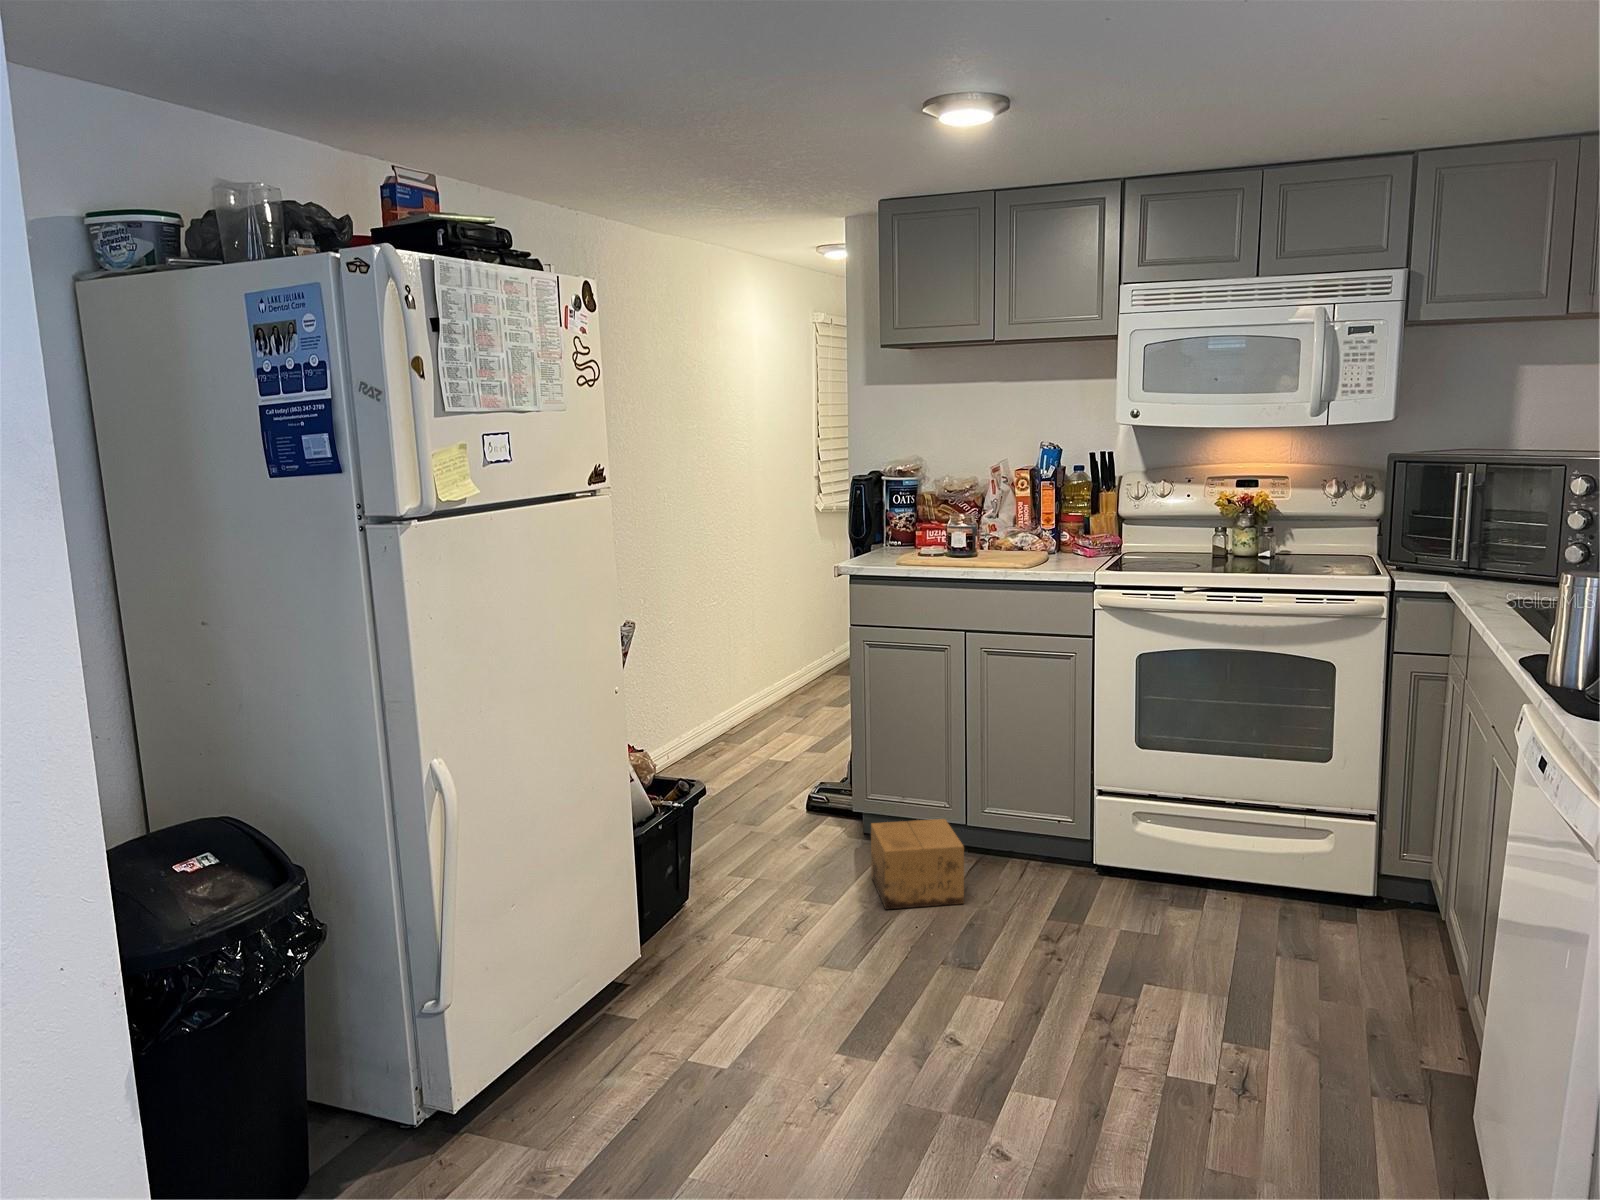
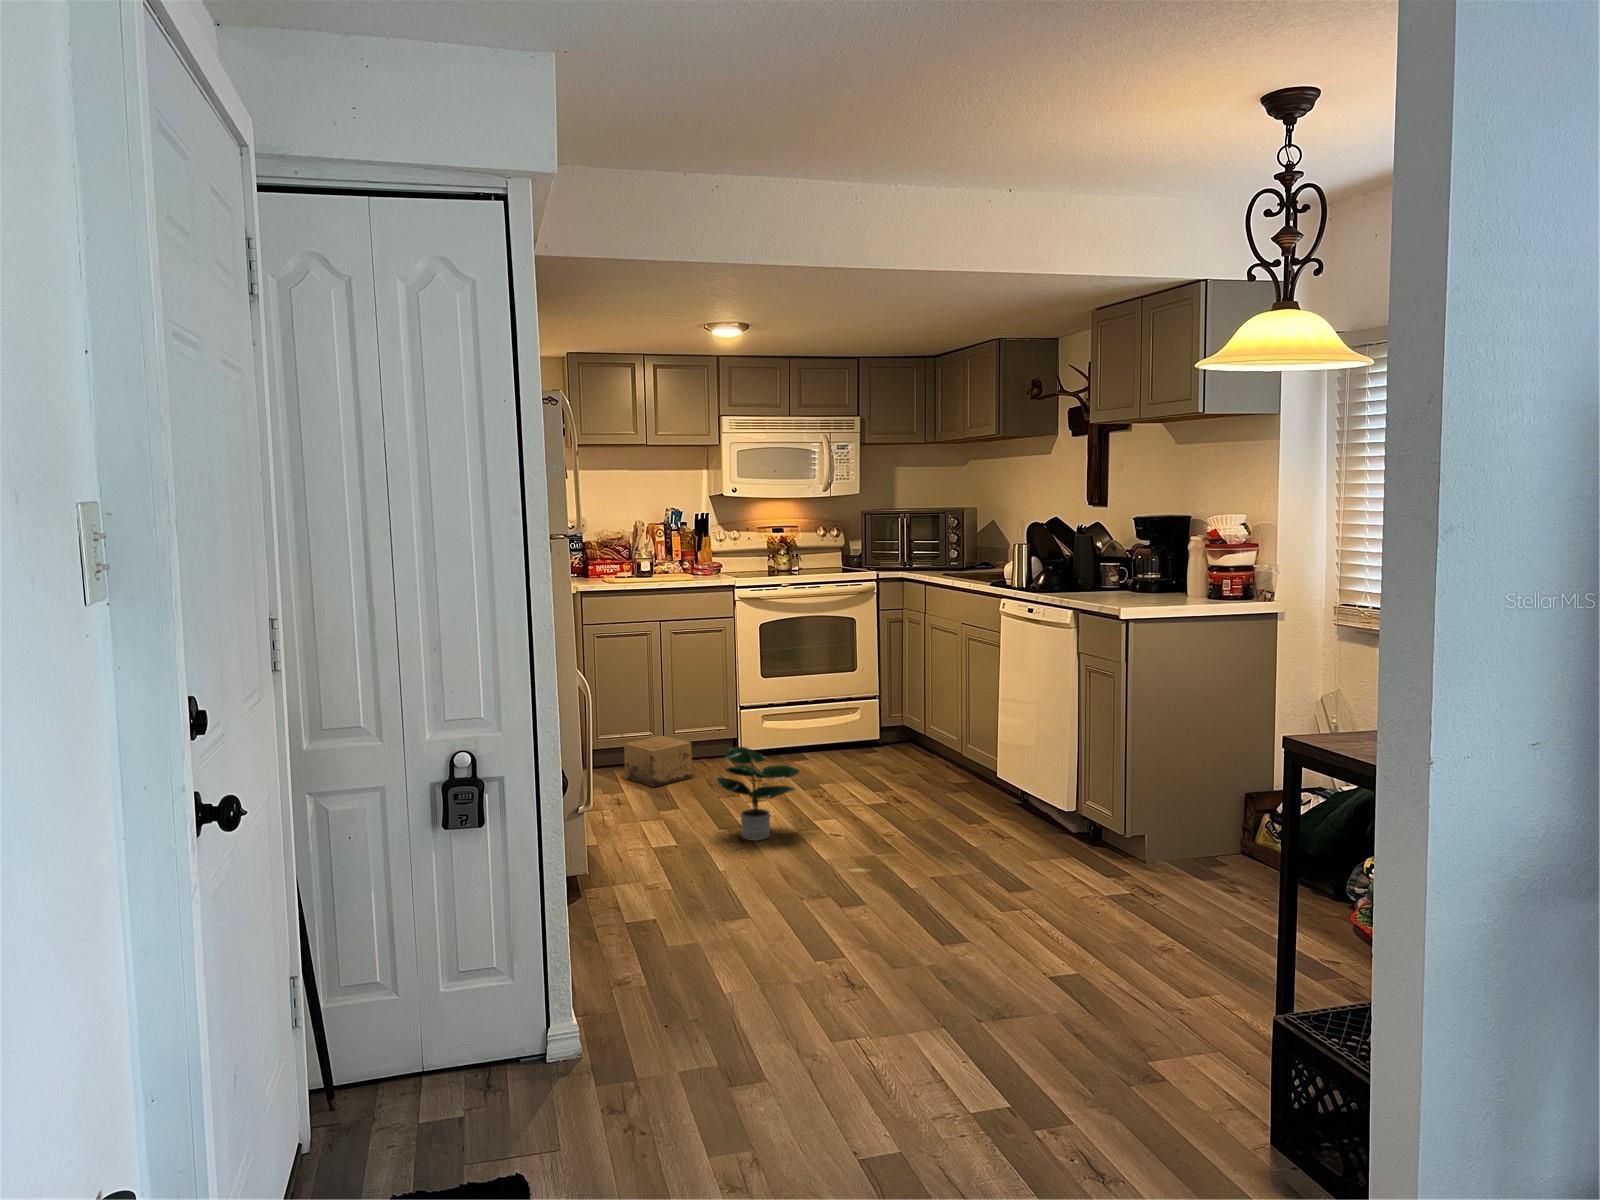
potted plant: none [812,911,977,1112] -> present [716,747,800,841]

